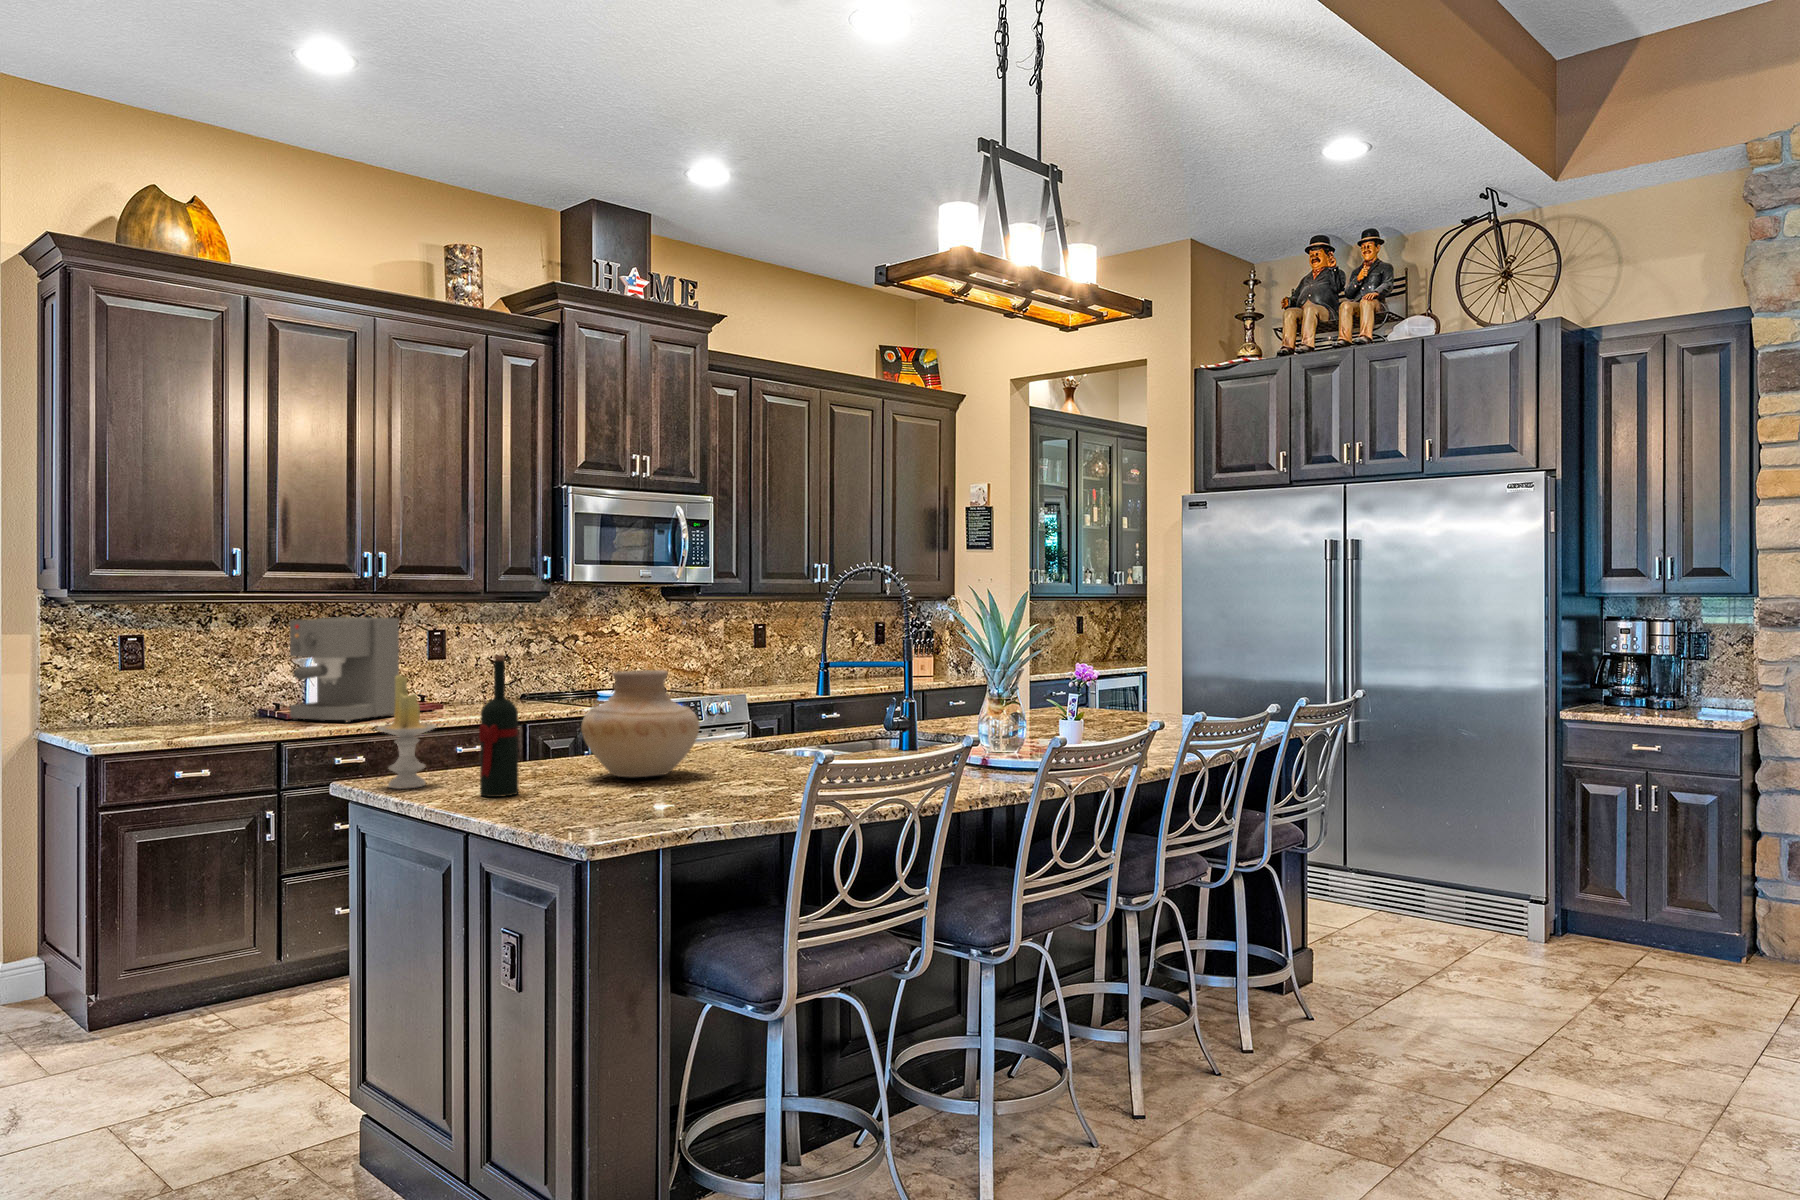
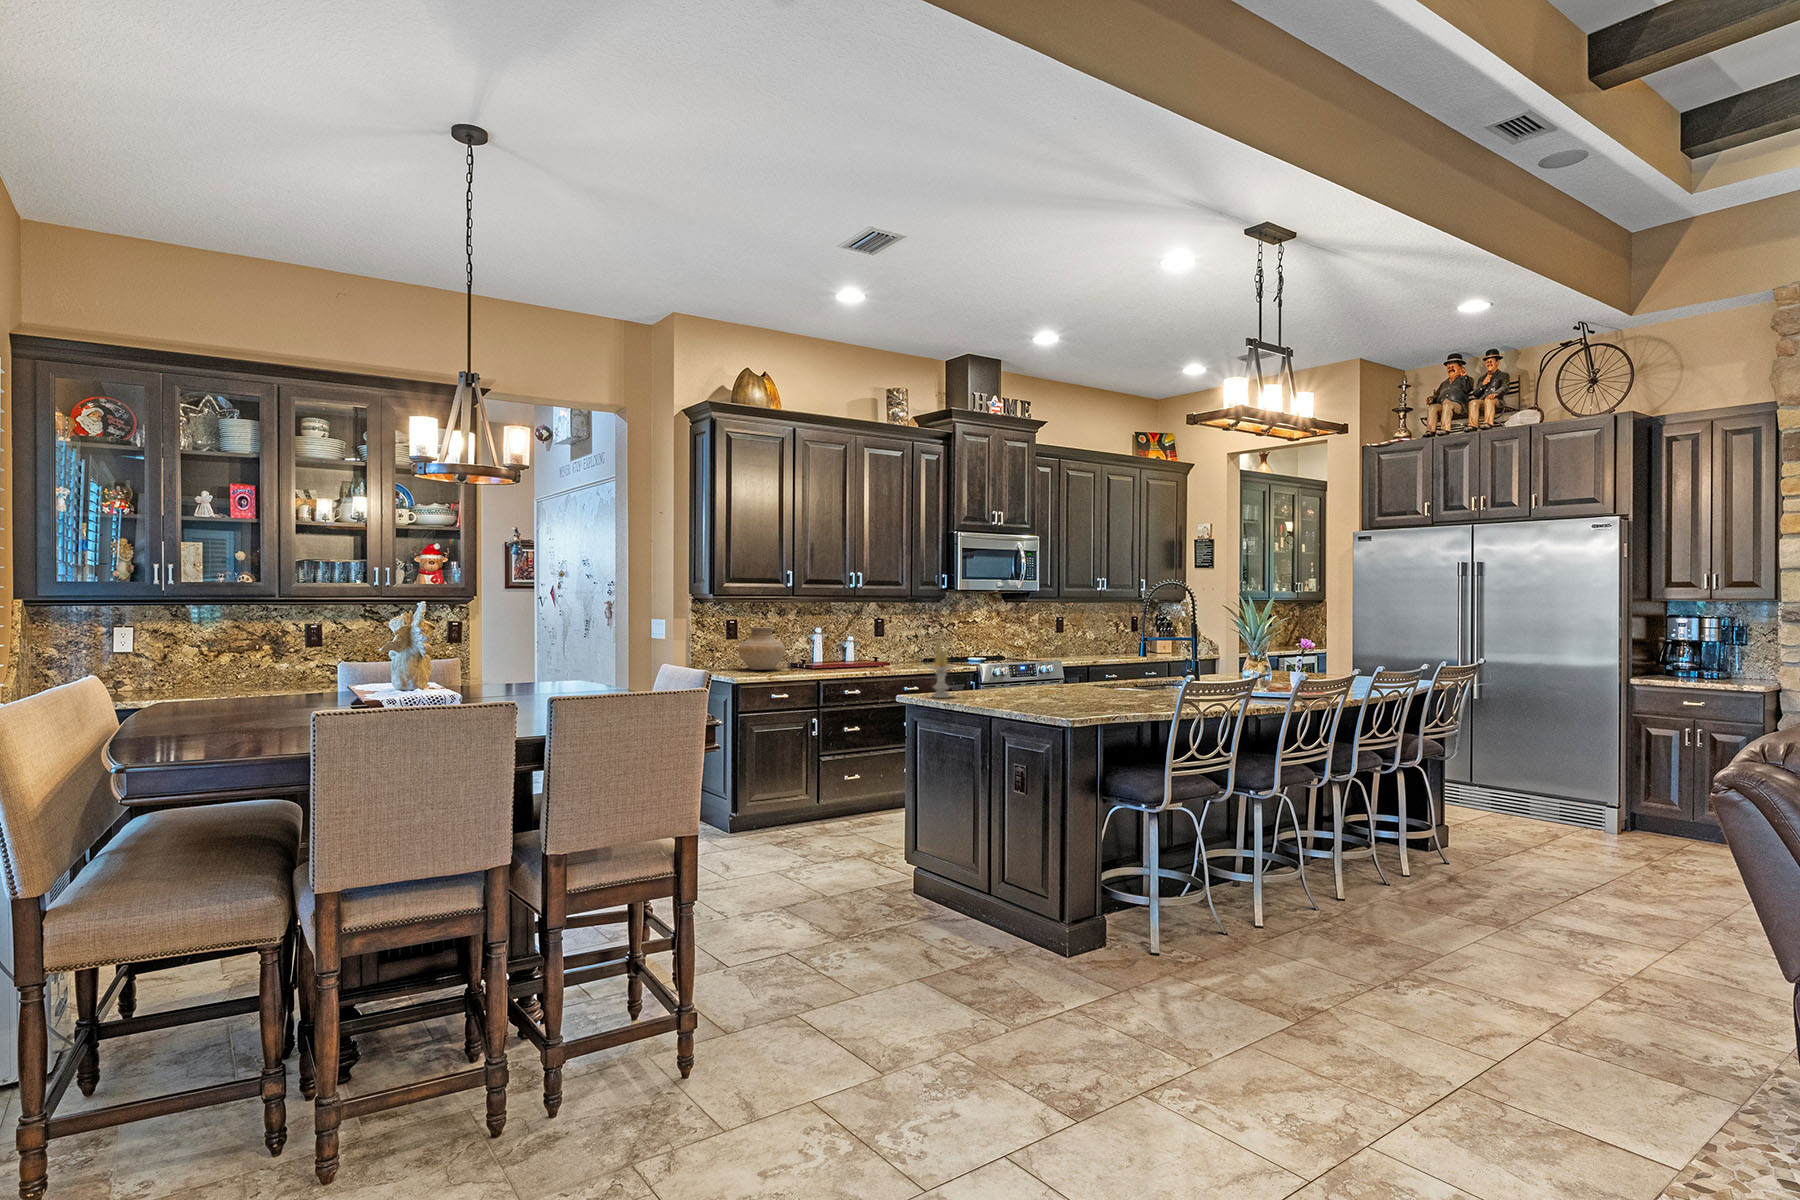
coffee maker: present [290,617,399,722] -> none [816,610,873,670]
wine bottle: present [479,655,519,797] -> none [986,629,1005,702]
vase: present [581,670,699,777] -> present [738,627,785,670]

